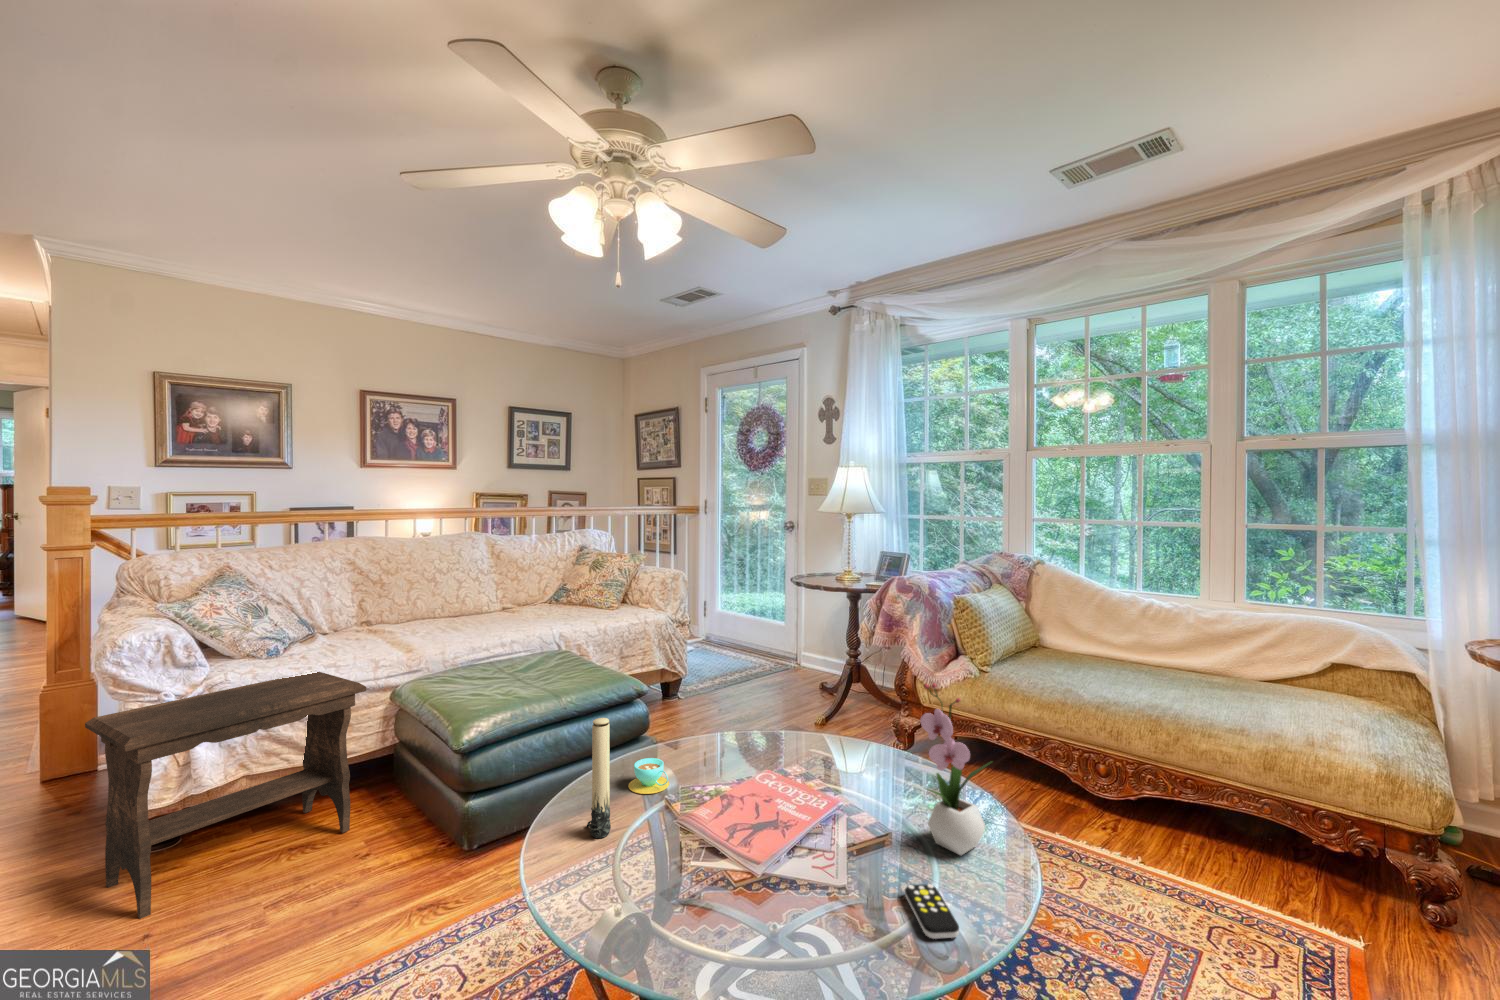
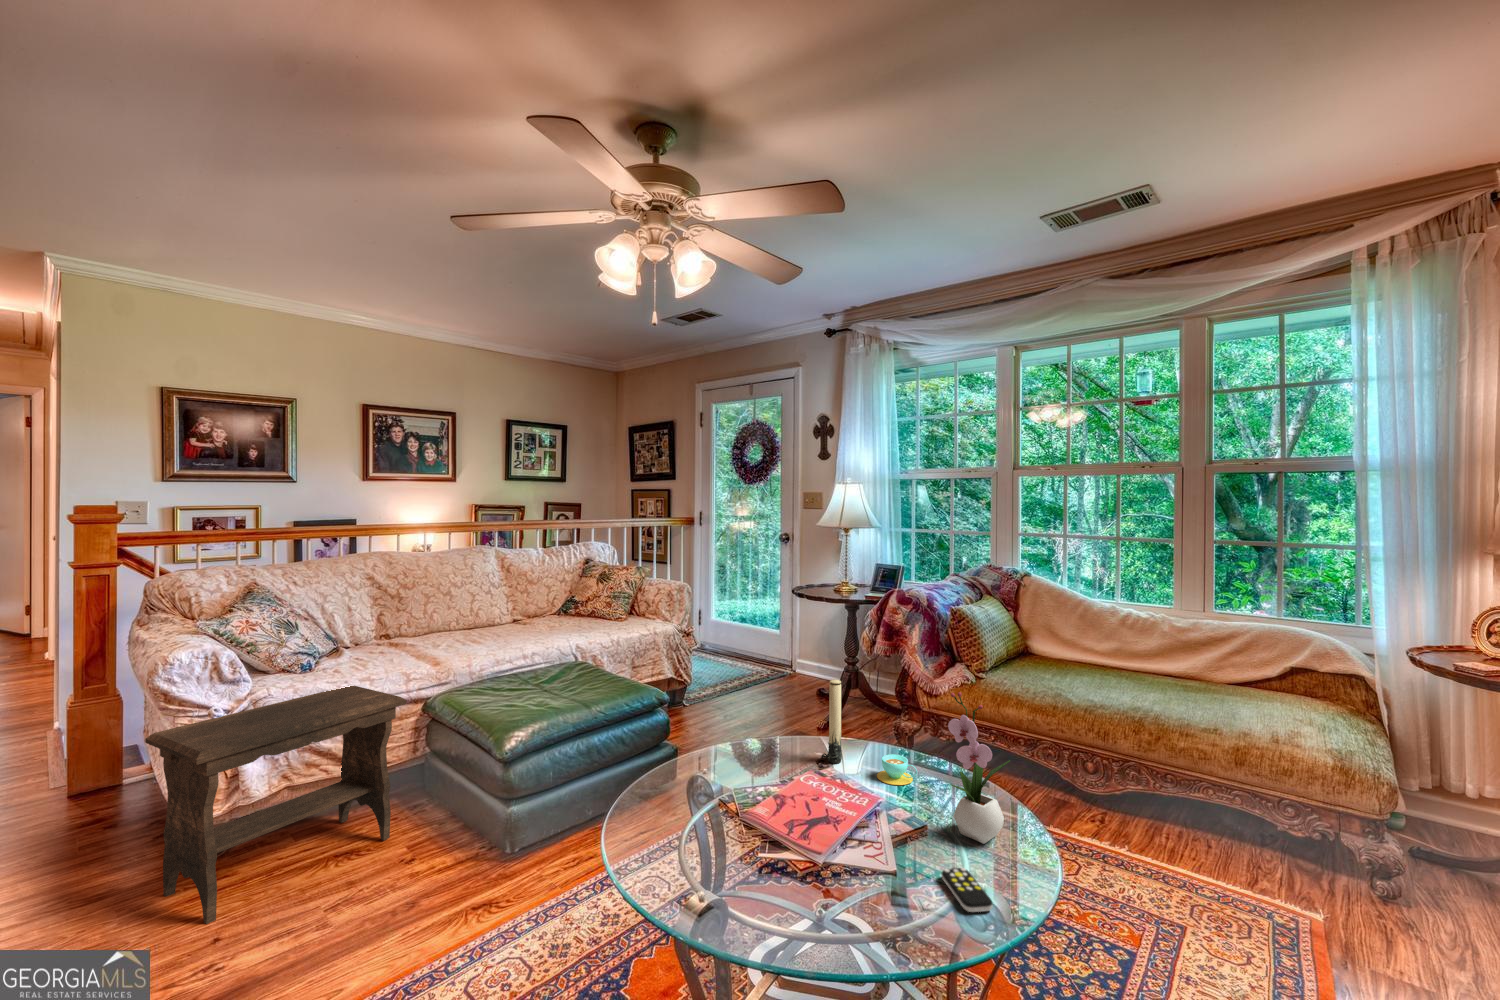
candle: present [587,718,611,838] -> present [821,680,842,763]
teacup: present [628,758,669,794] -> present [877,754,917,785]

